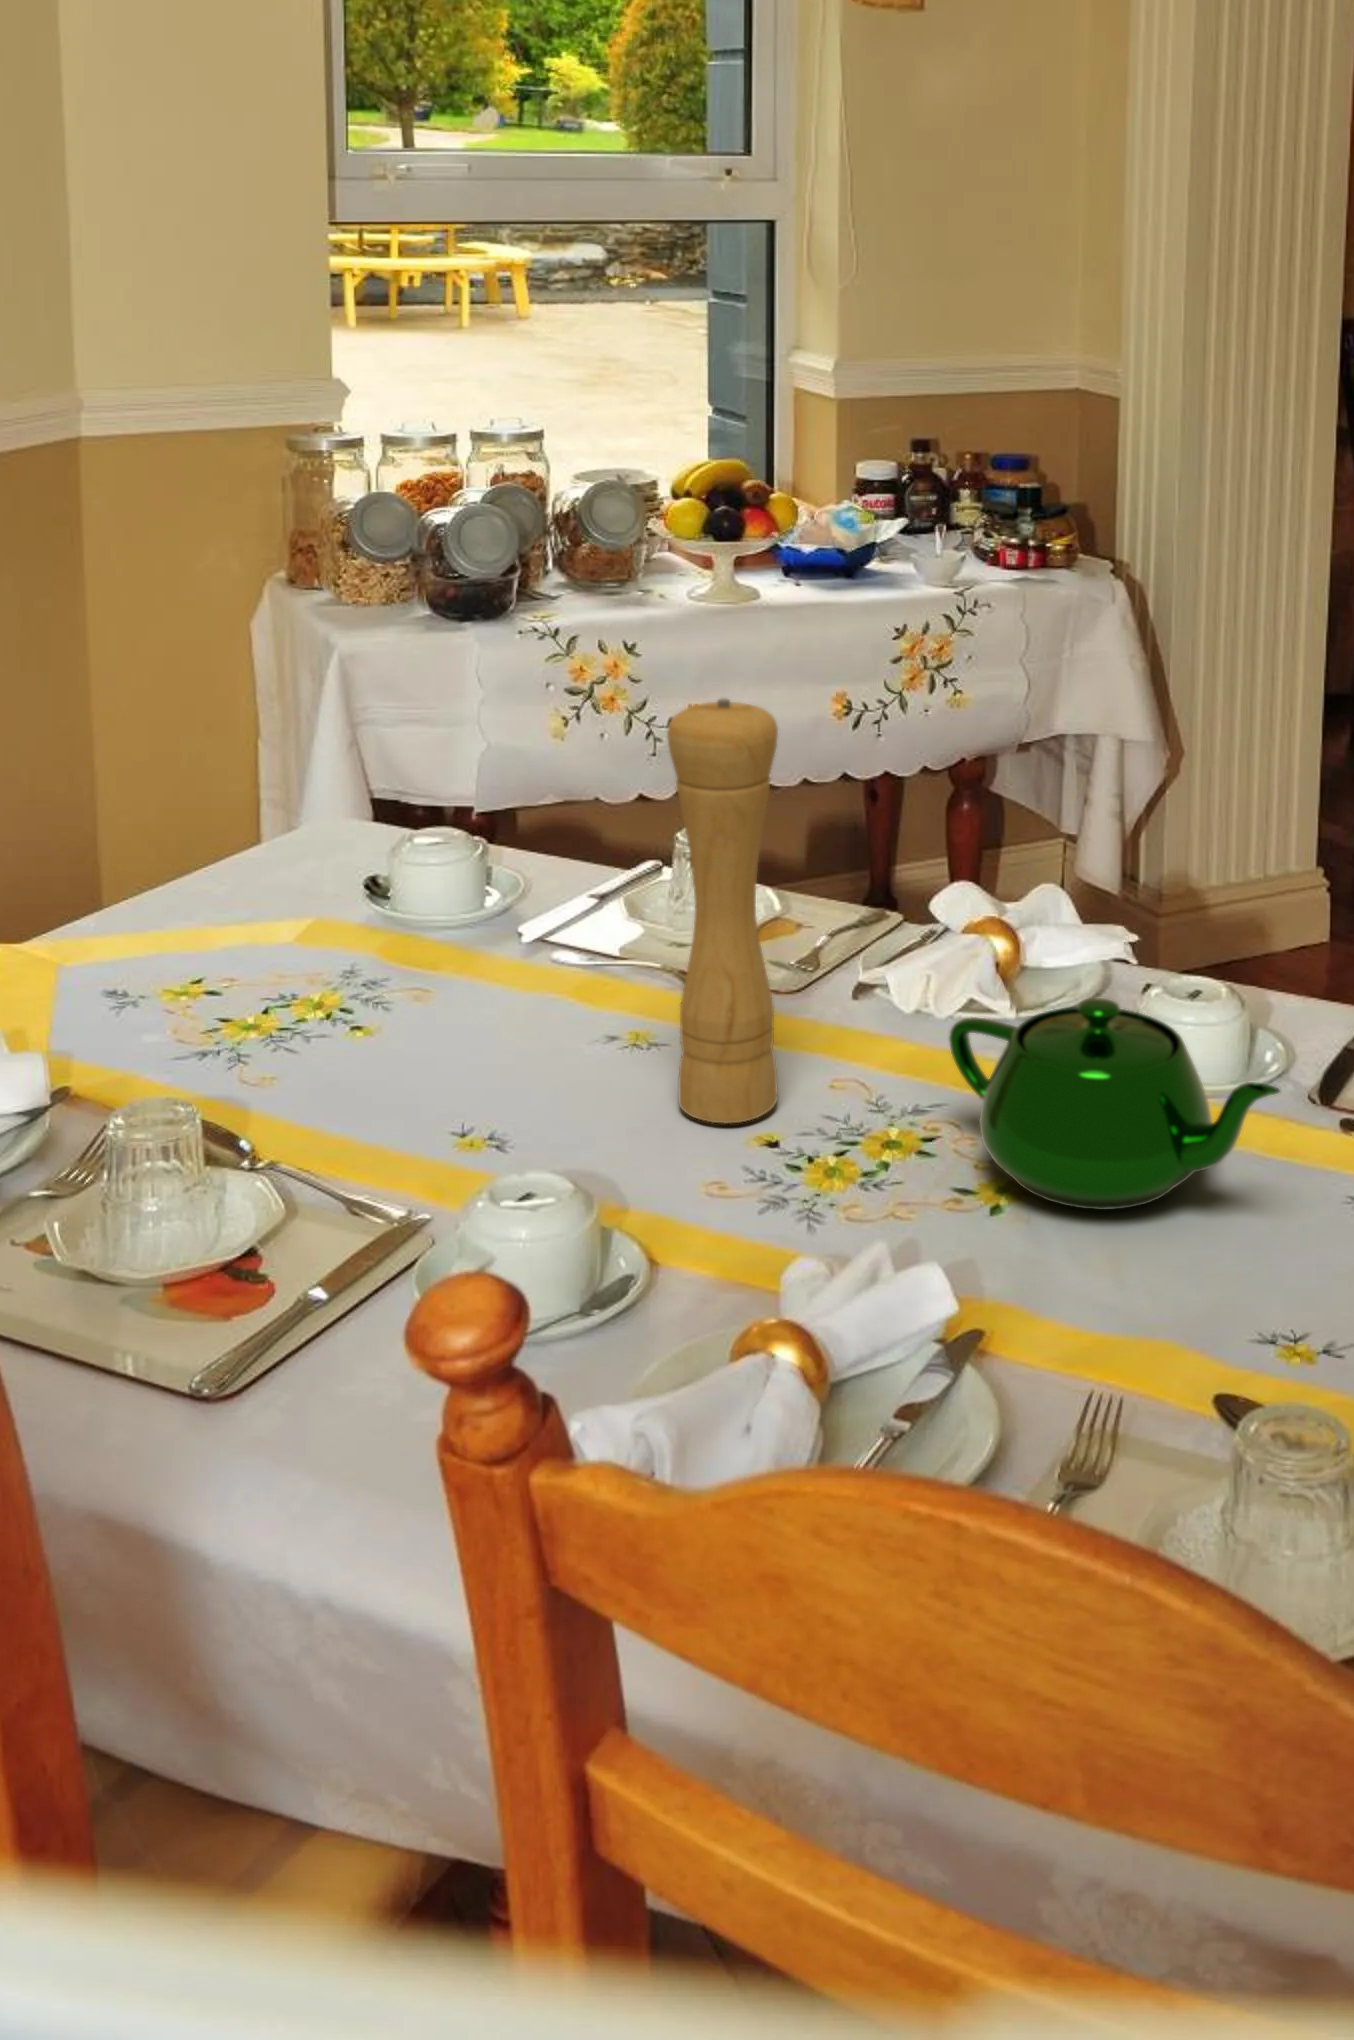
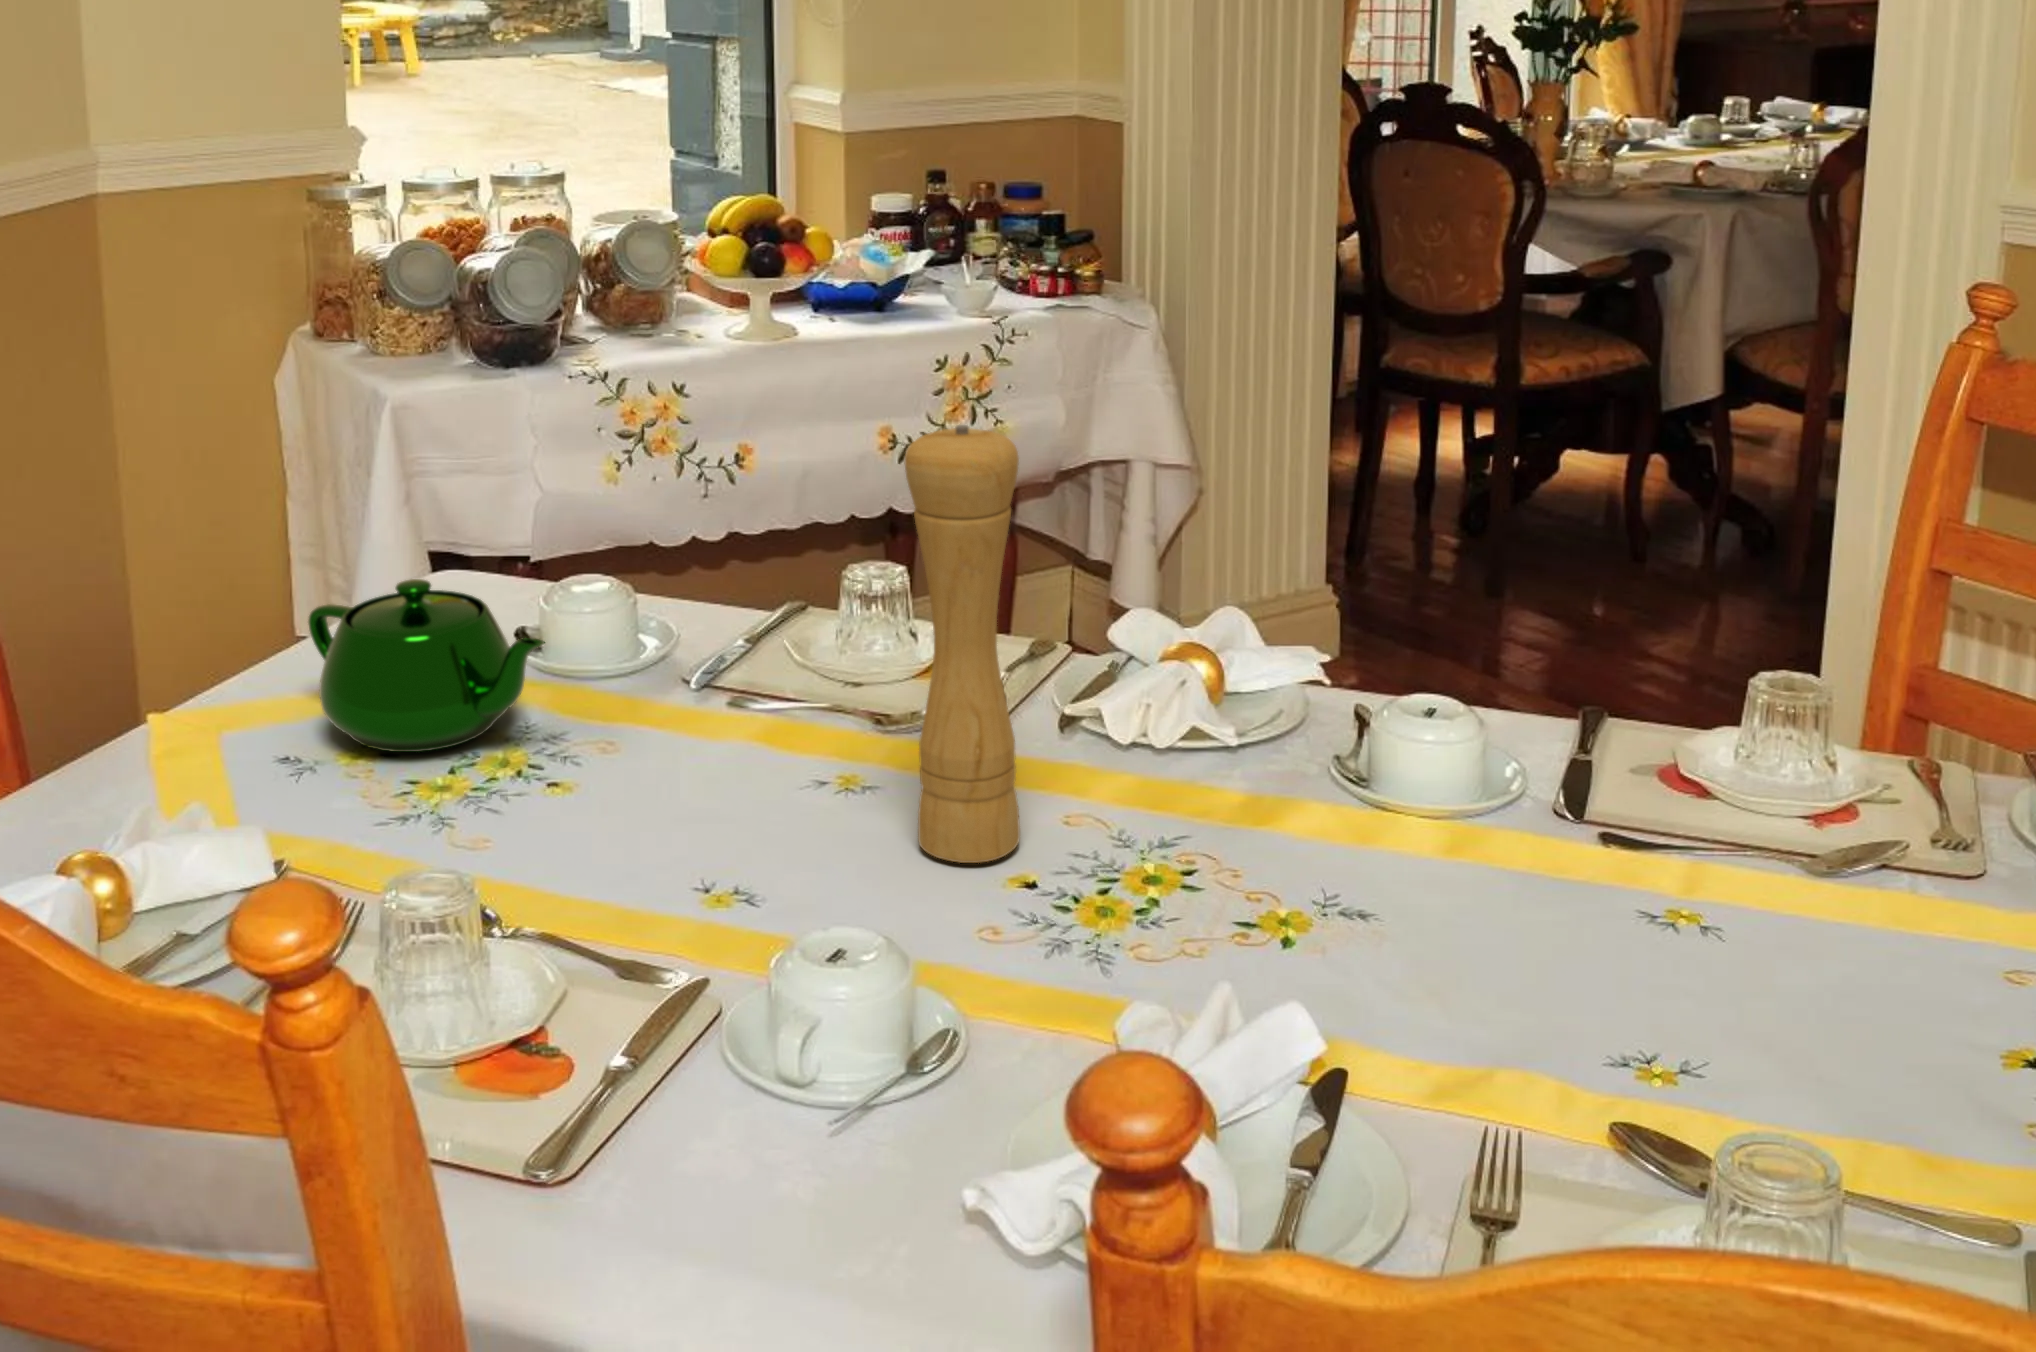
teapot: present [949,998,1280,1210] -> present [308,579,545,752]

